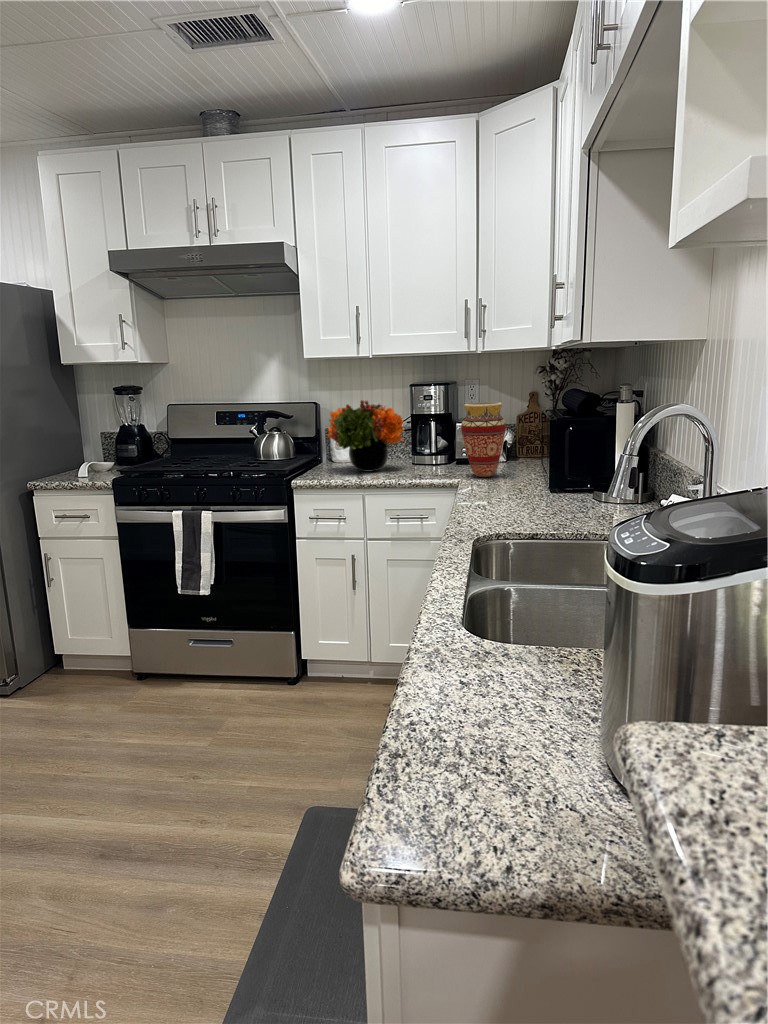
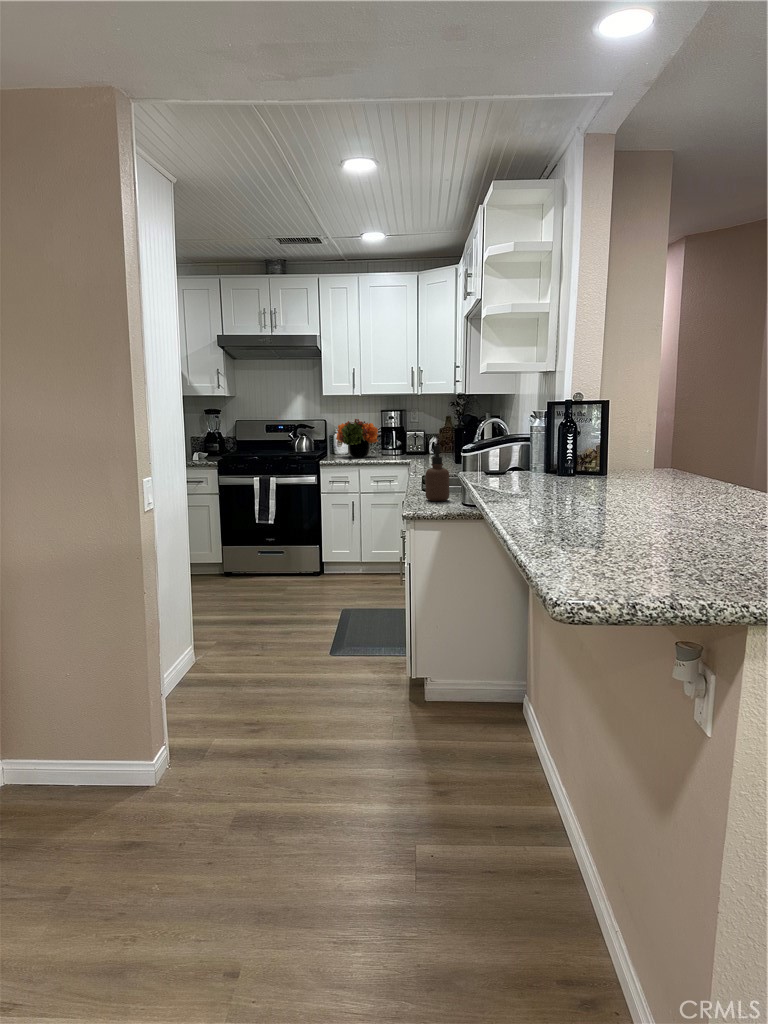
vase: present [461,402,506,477] -> none [410,420,434,460]
soap dispenser: none [460,542,562,782] -> present [425,445,449,501]

